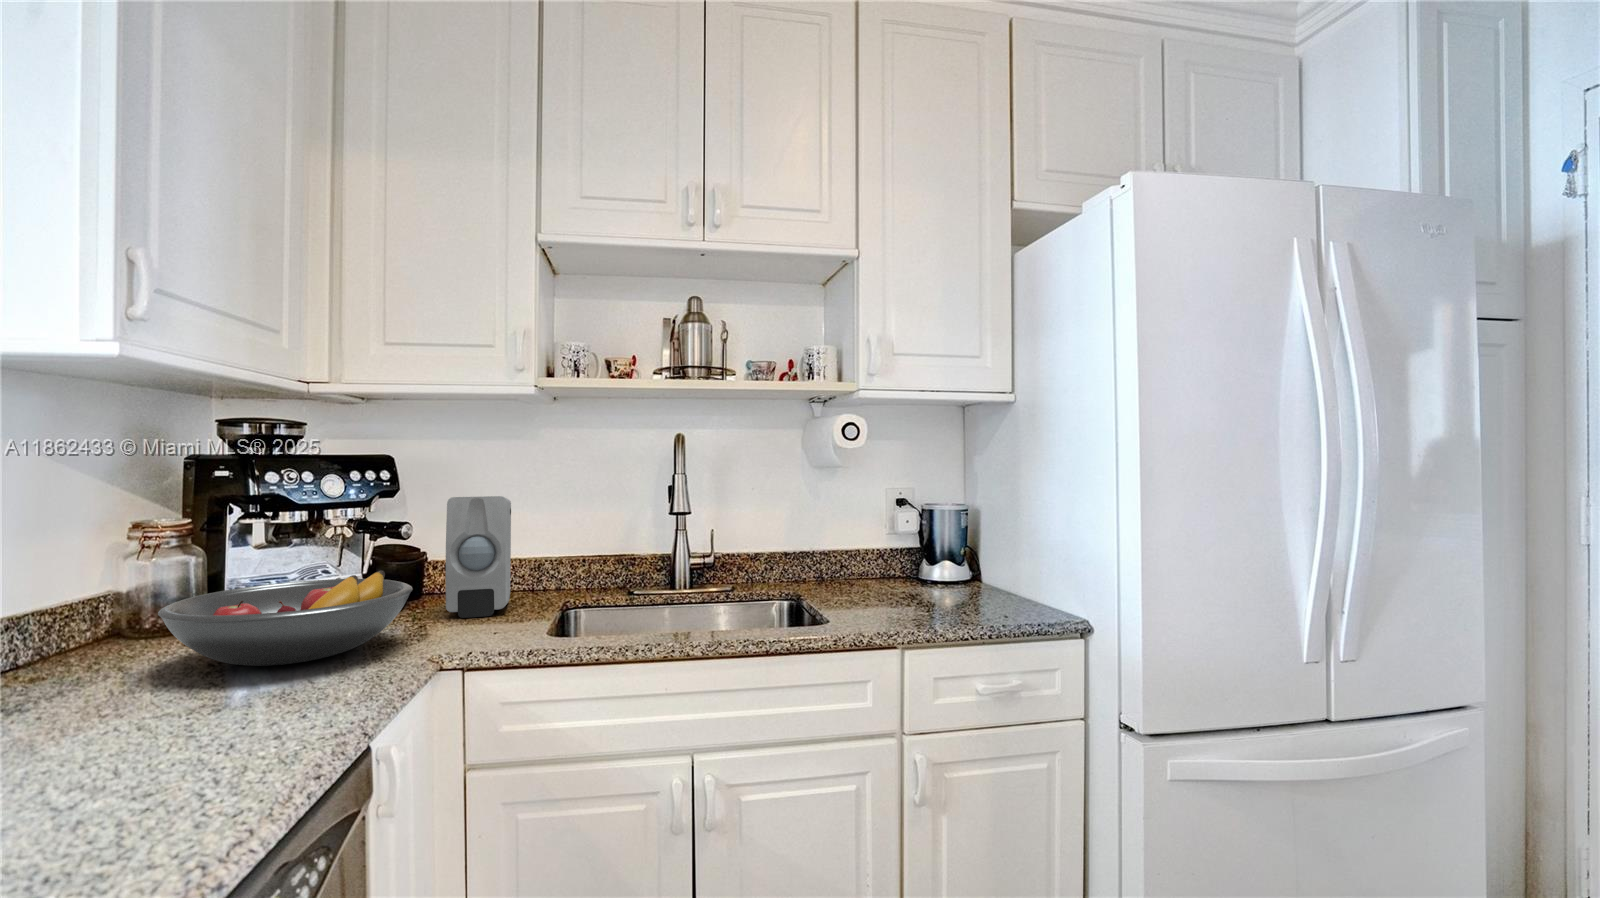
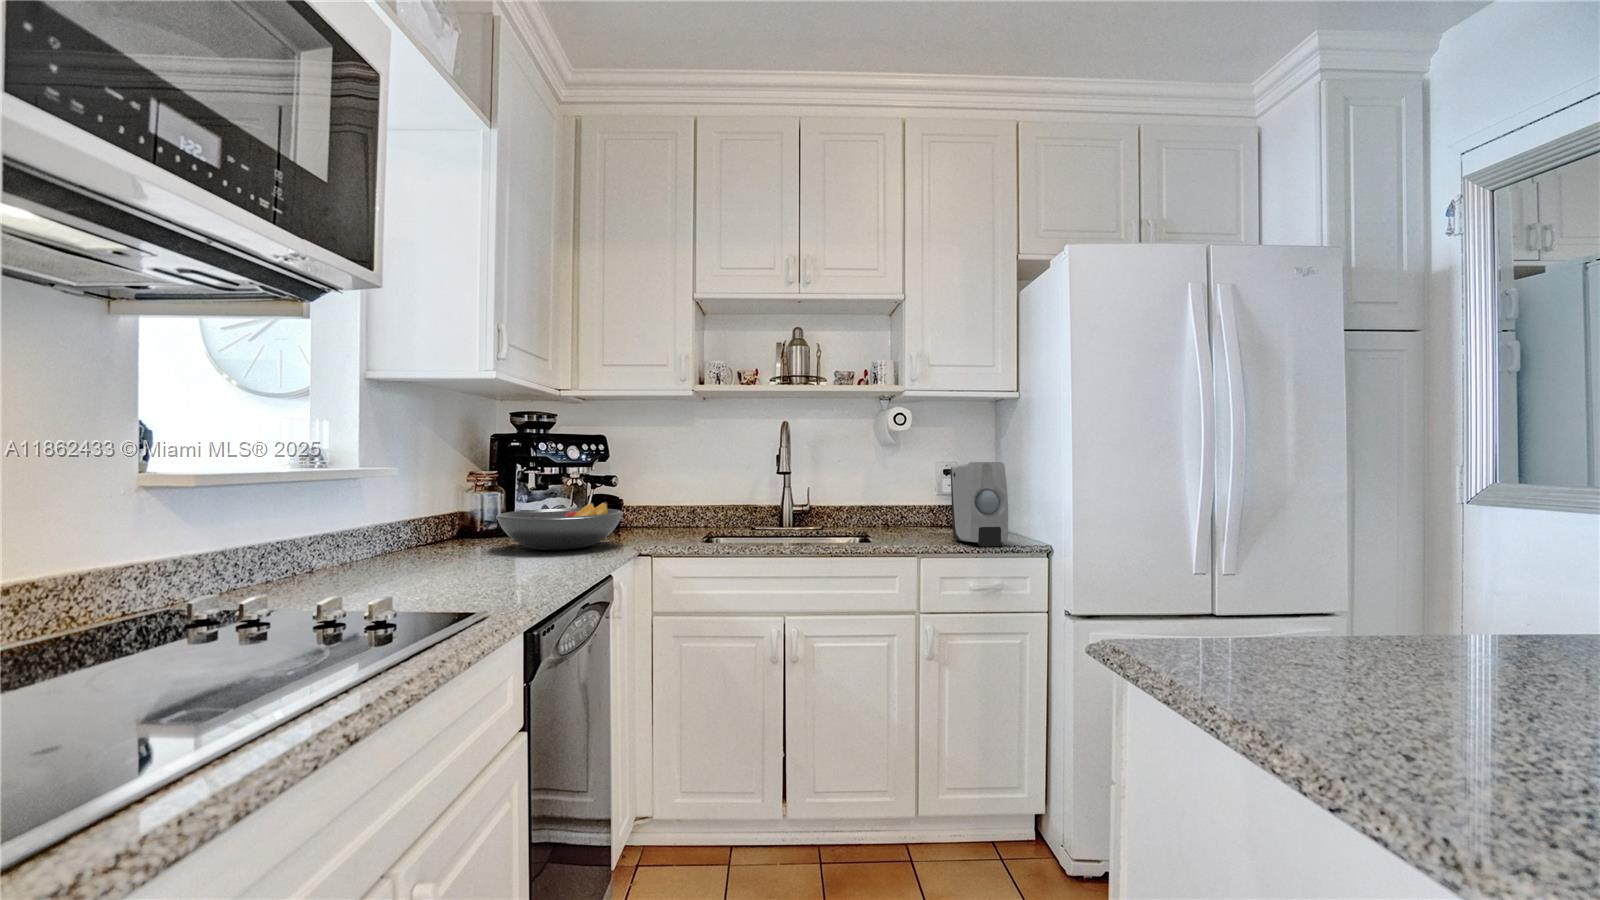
soap dispenser: present [446,496,511,618] -> present [950,462,1008,546]

